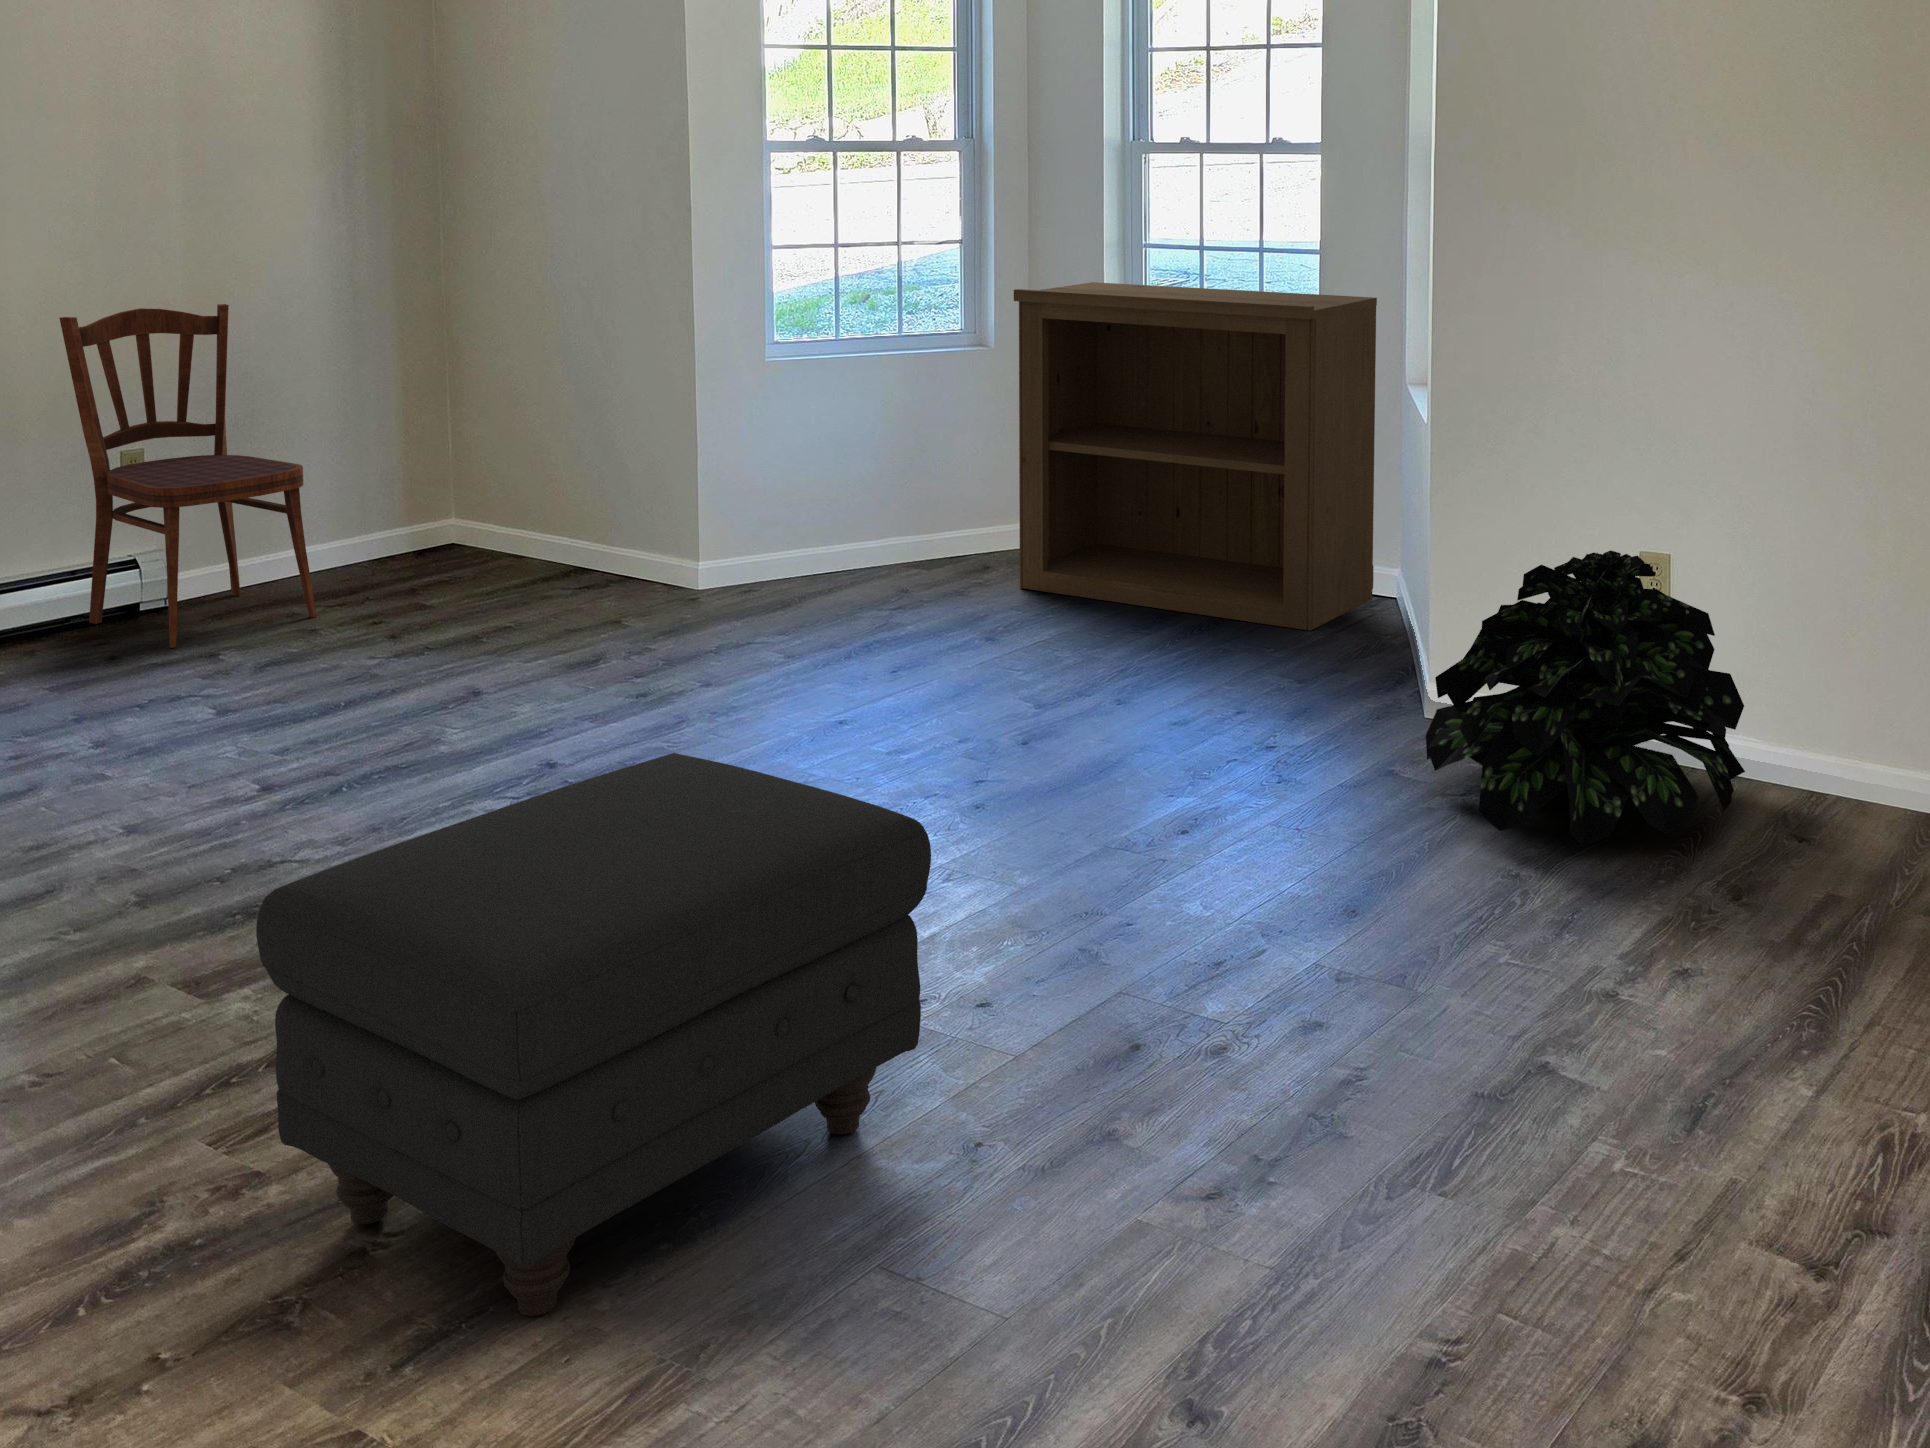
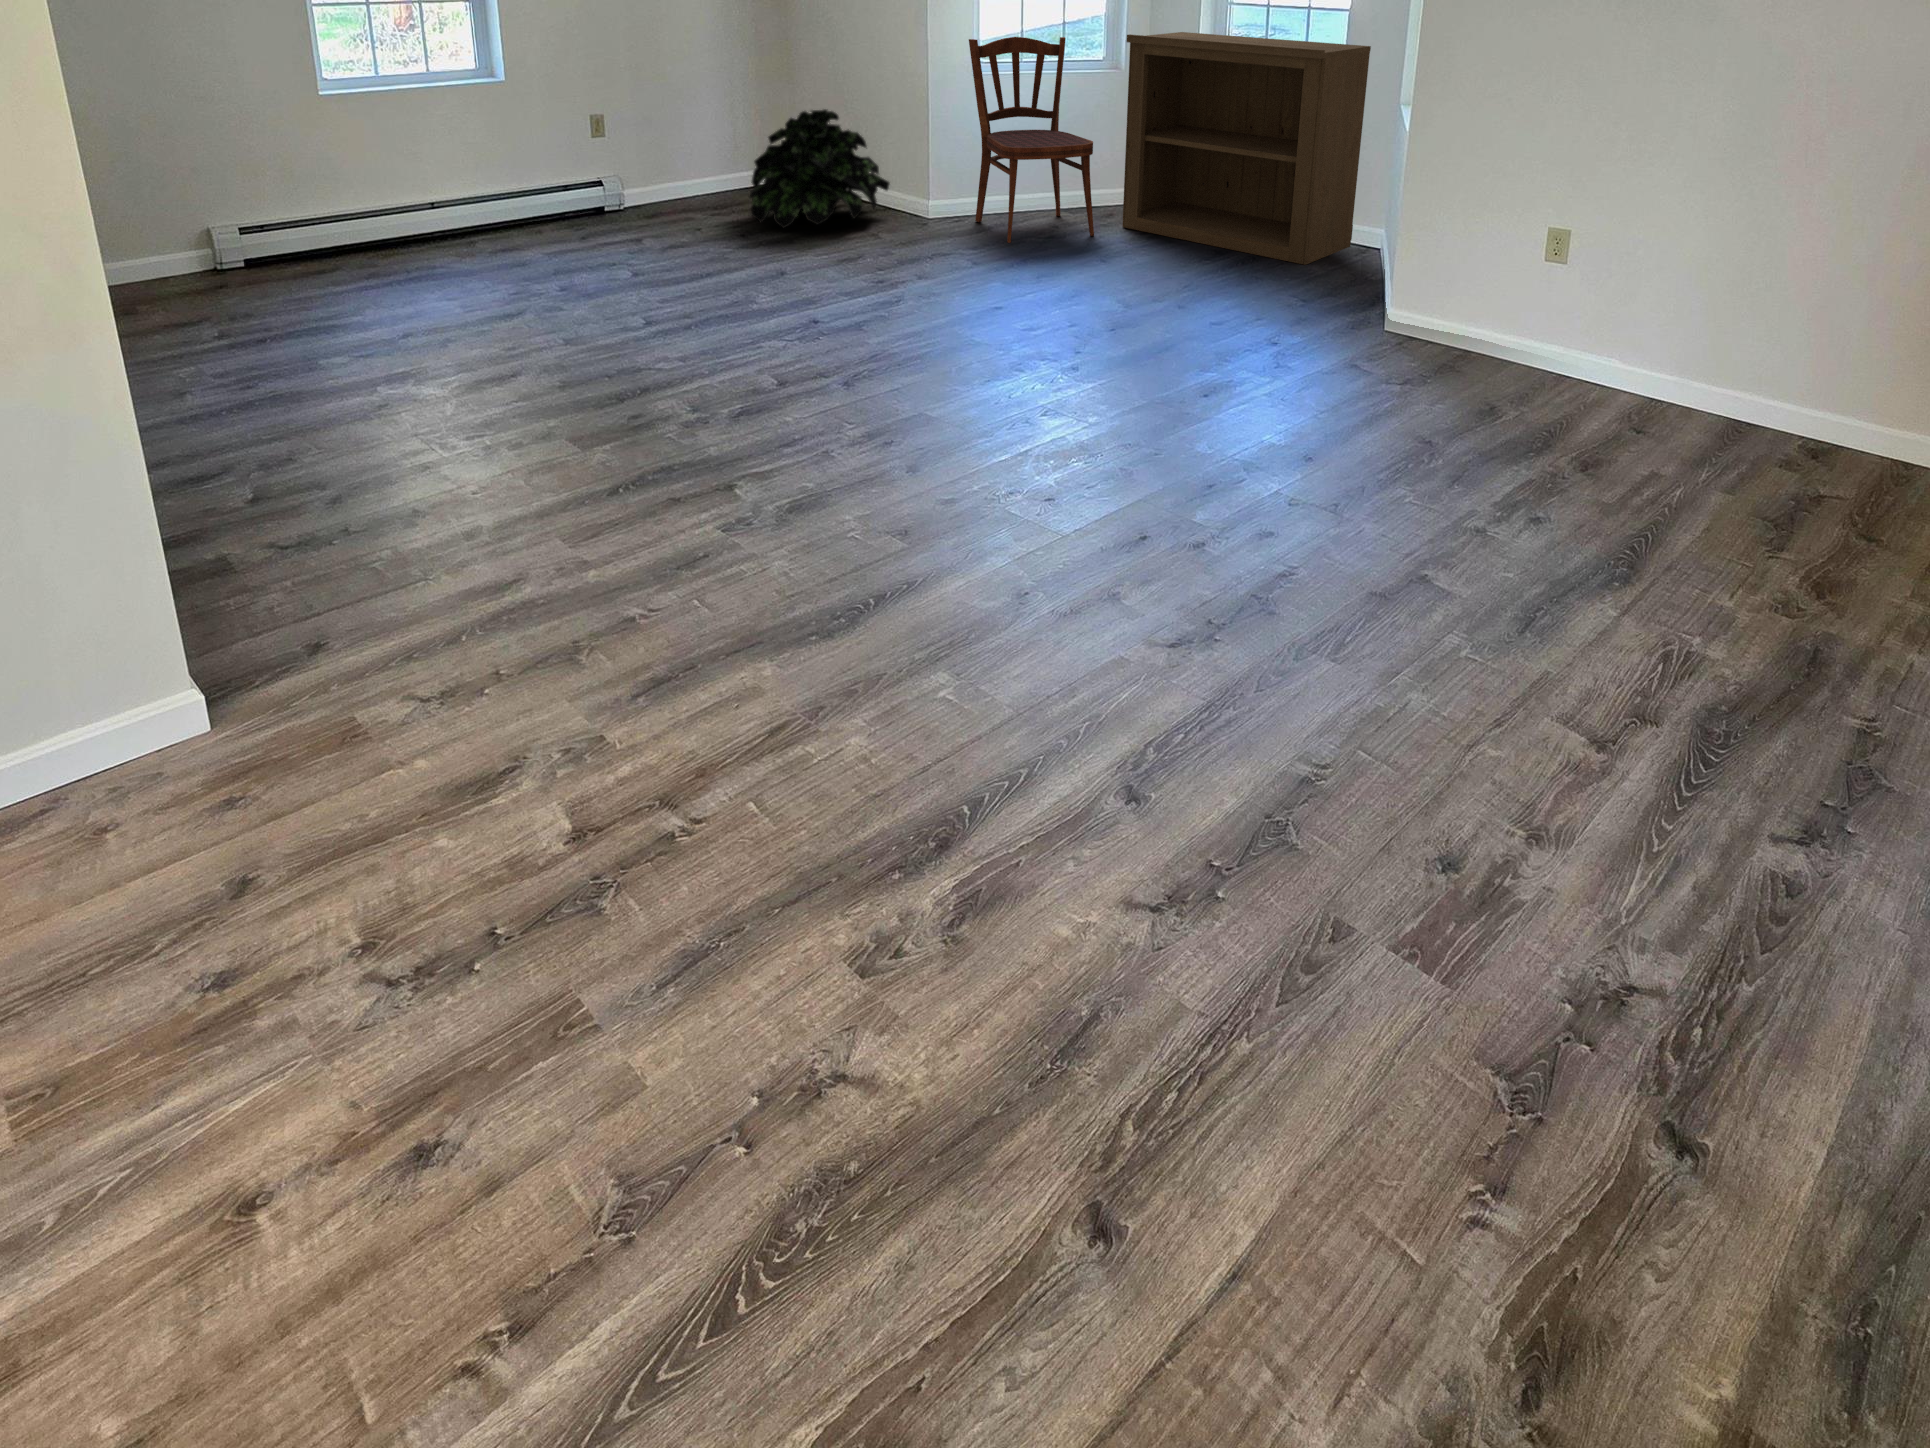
dining chair: present [59,304,317,648] -> present [969,37,1094,243]
potted plant: present [1426,550,1745,847] -> present [749,109,890,228]
ottoman: present [256,753,931,1316] -> none [564,324,1001,673]

